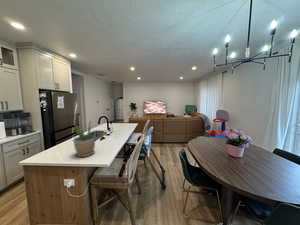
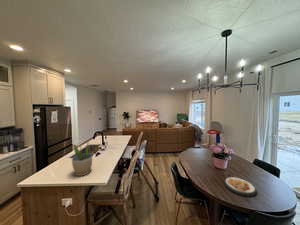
plate: none [240,165,280,186] -> present [224,177,256,197]

